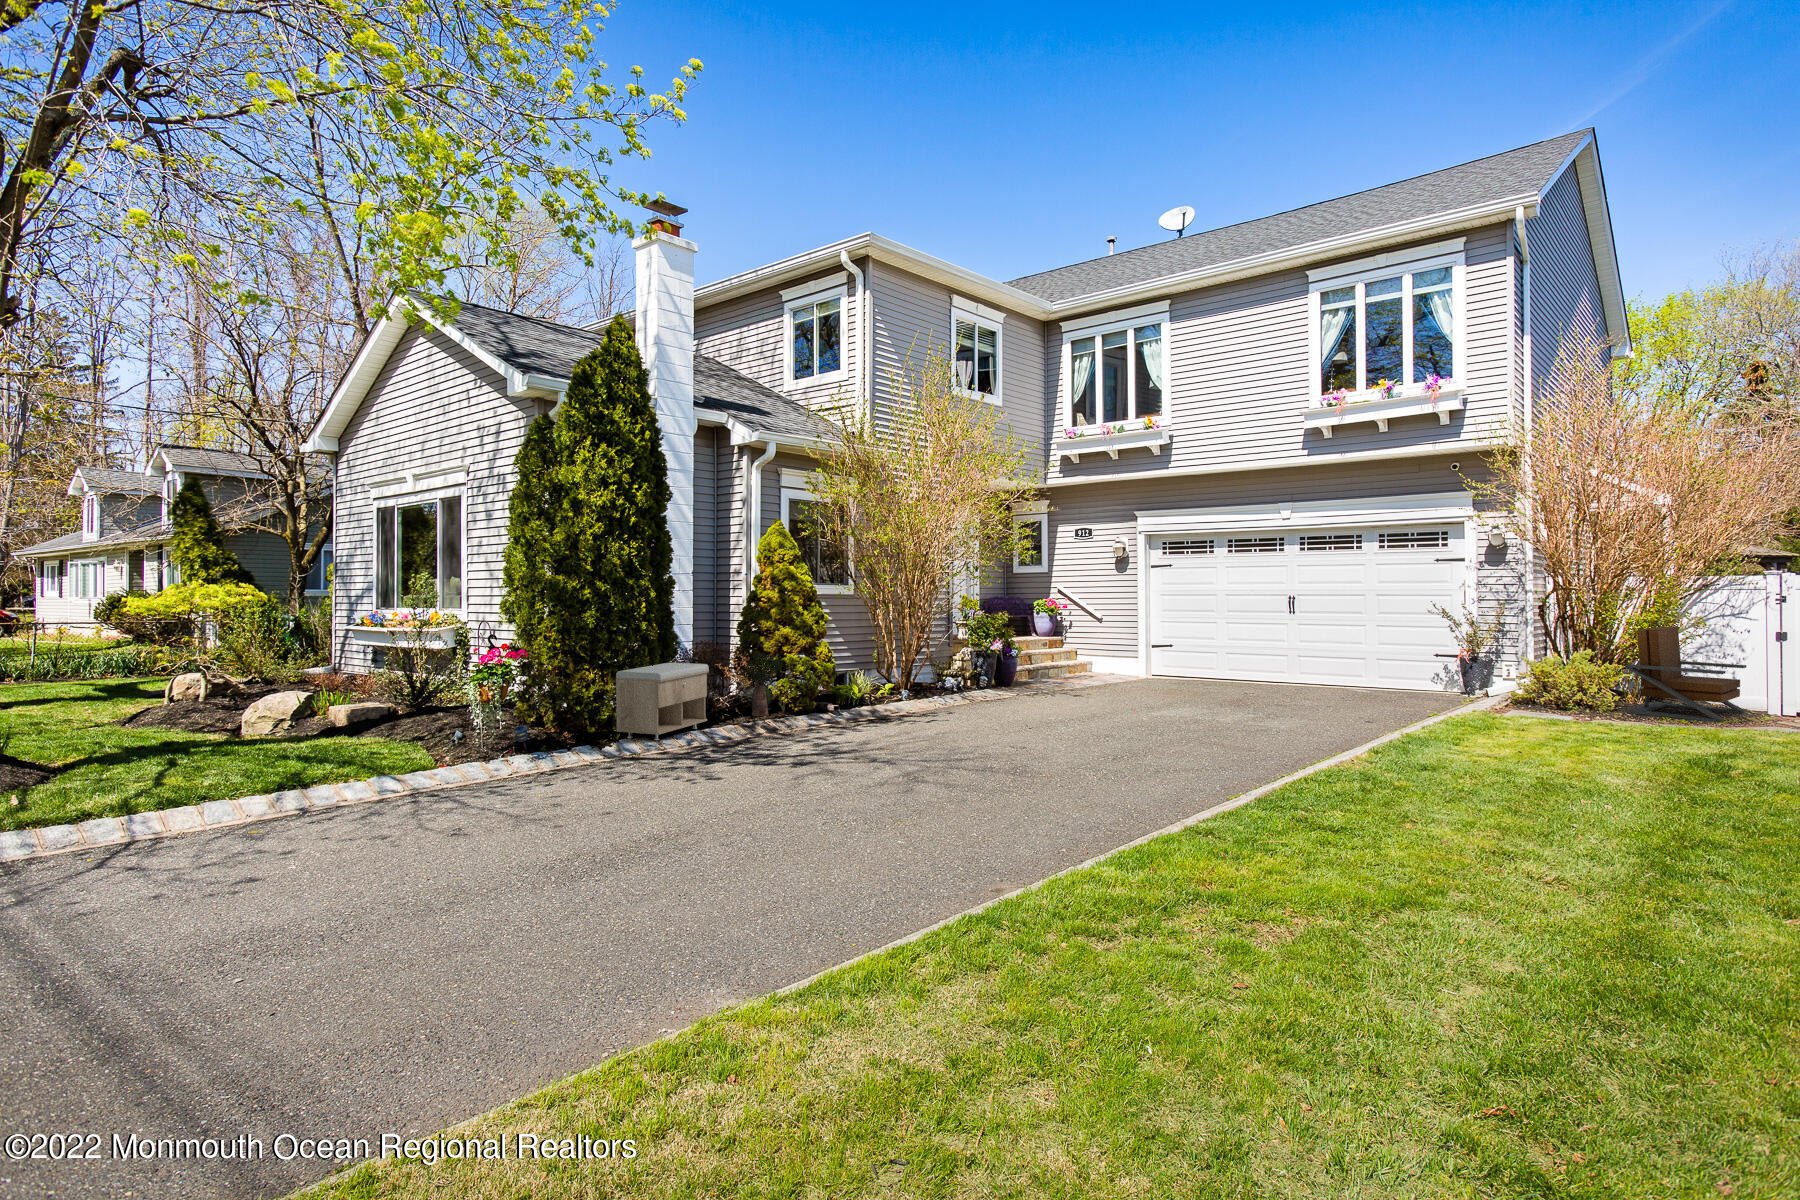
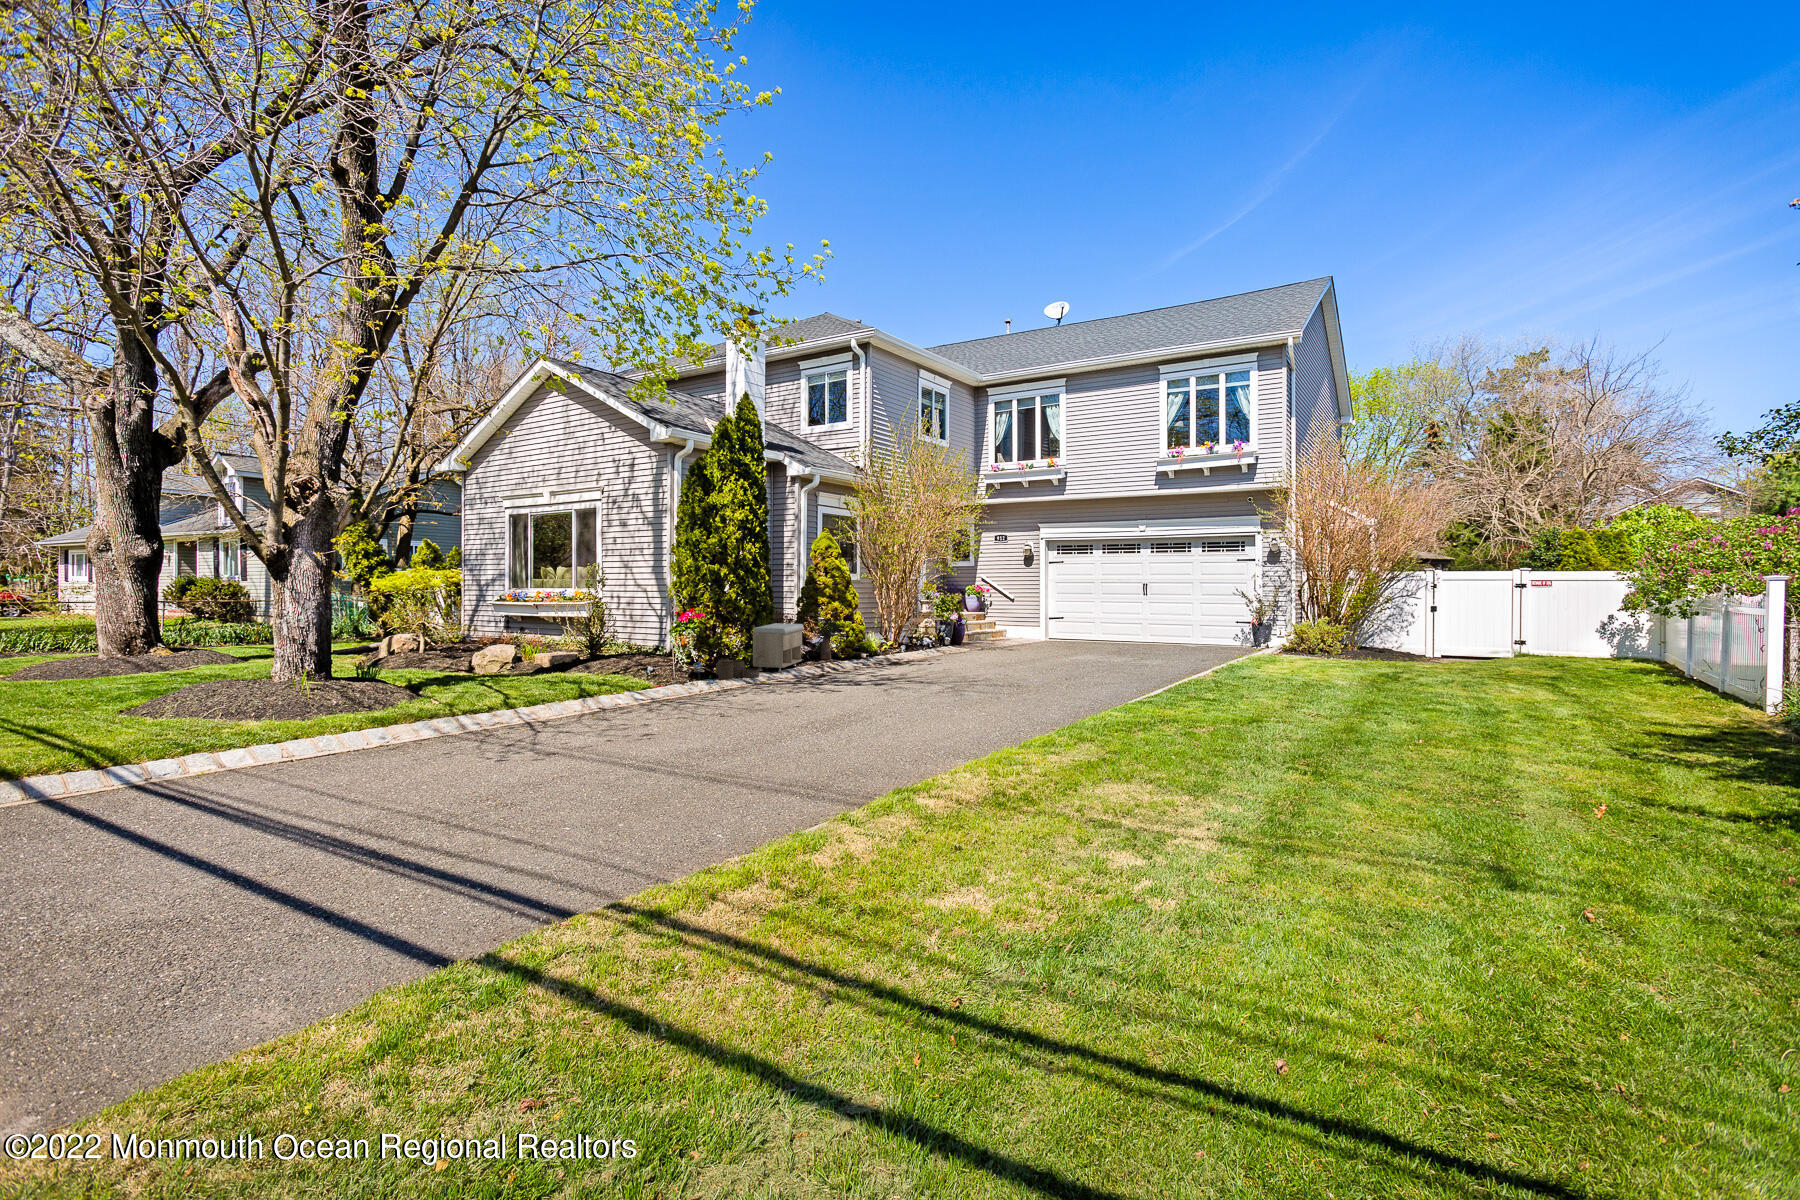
lounge chair: present [1625,626,1746,722] -> none [1346,602,1411,657]
woven basket: none [541,718,609,755] -> present [716,658,759,679]

